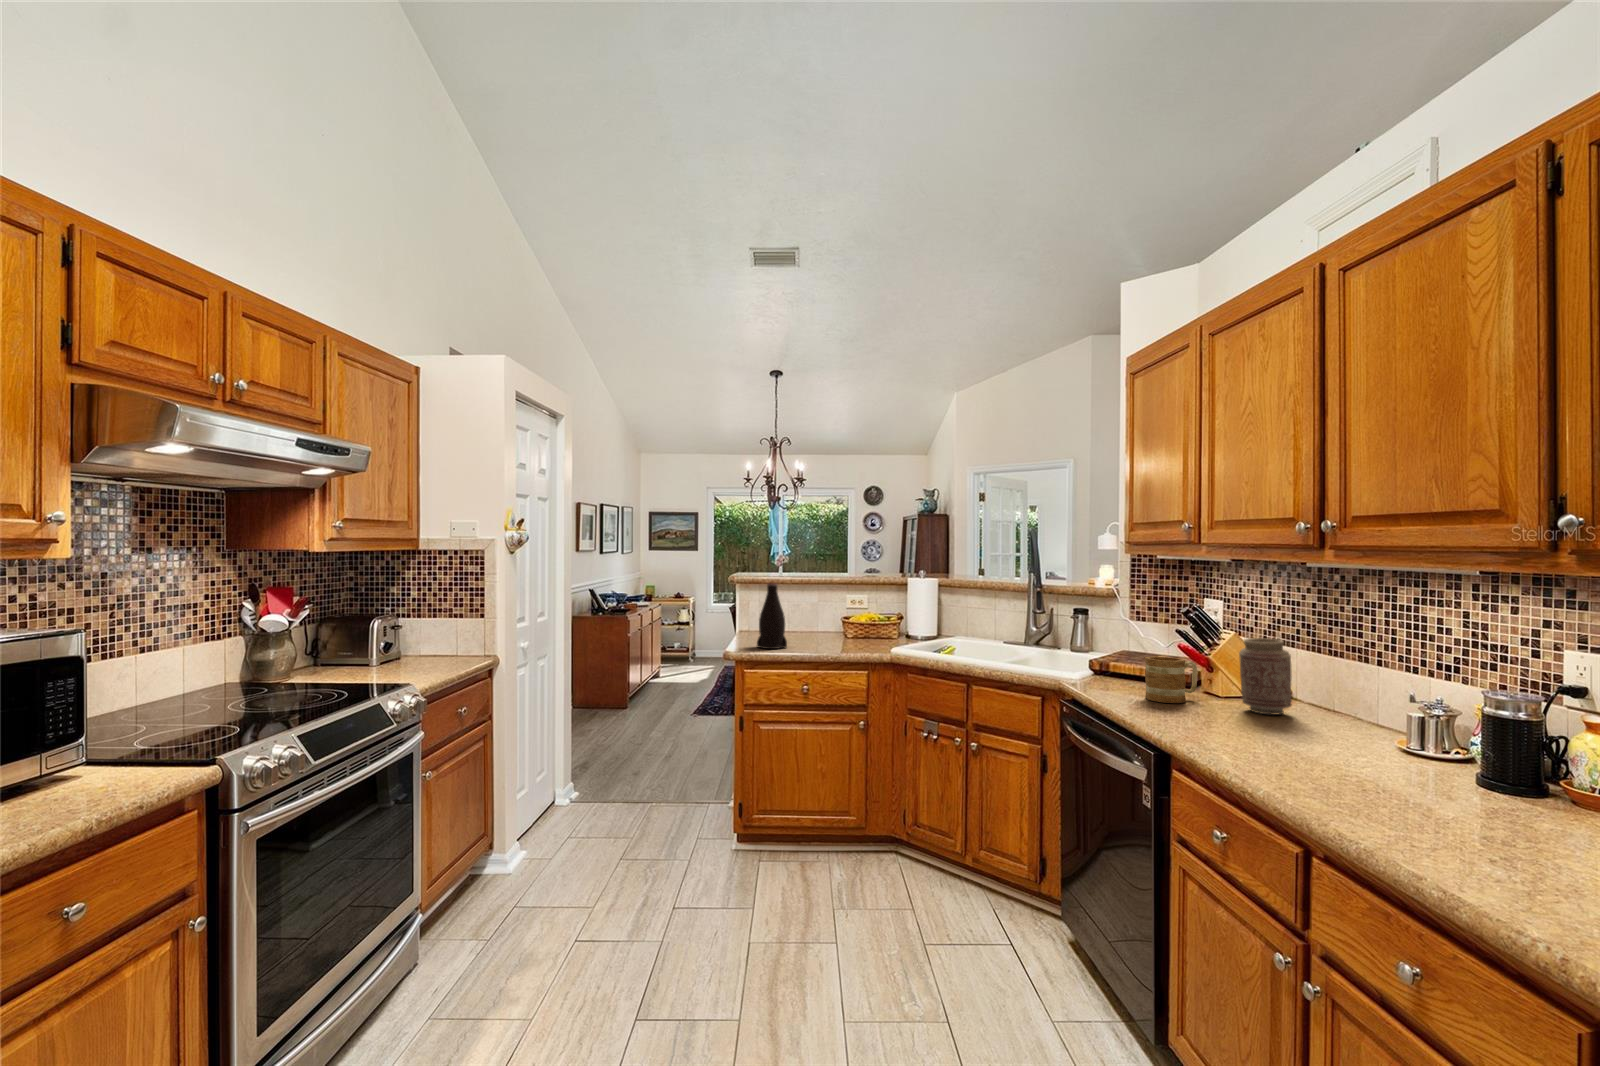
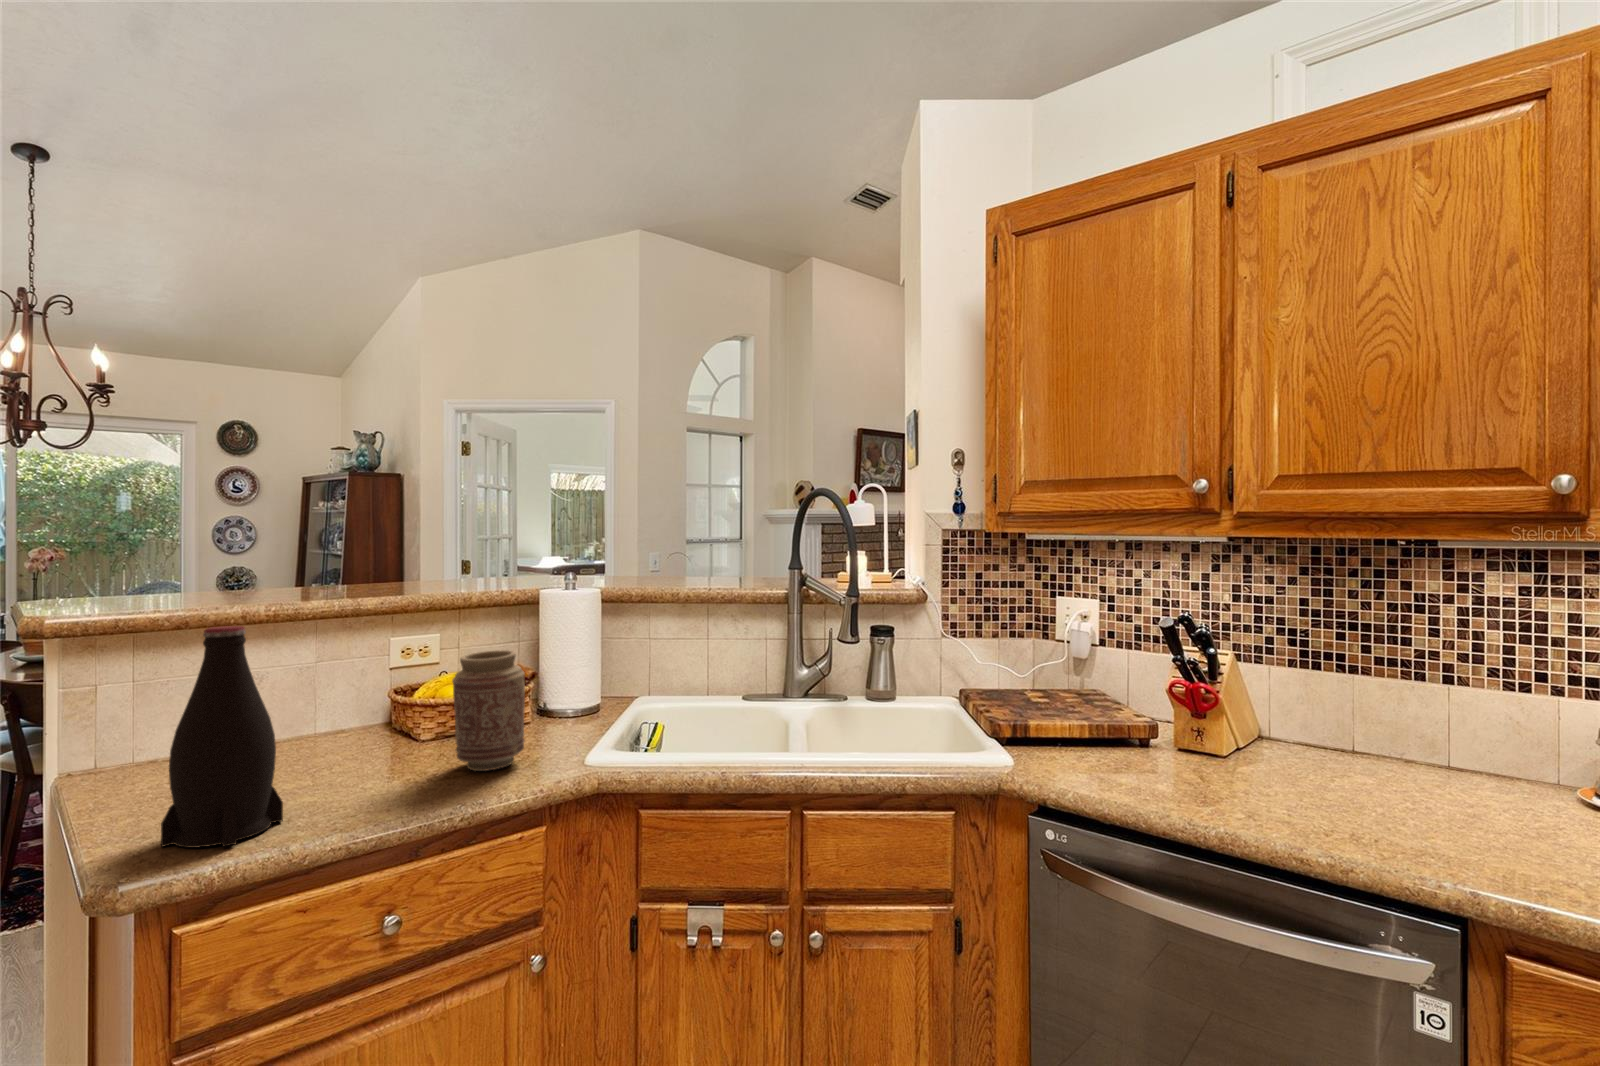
vase: present [1239,638,1292,714] -> present [452,650,525,771]
mug: present [1145,656,1197,703] -> none [1175,704,1248,789]

